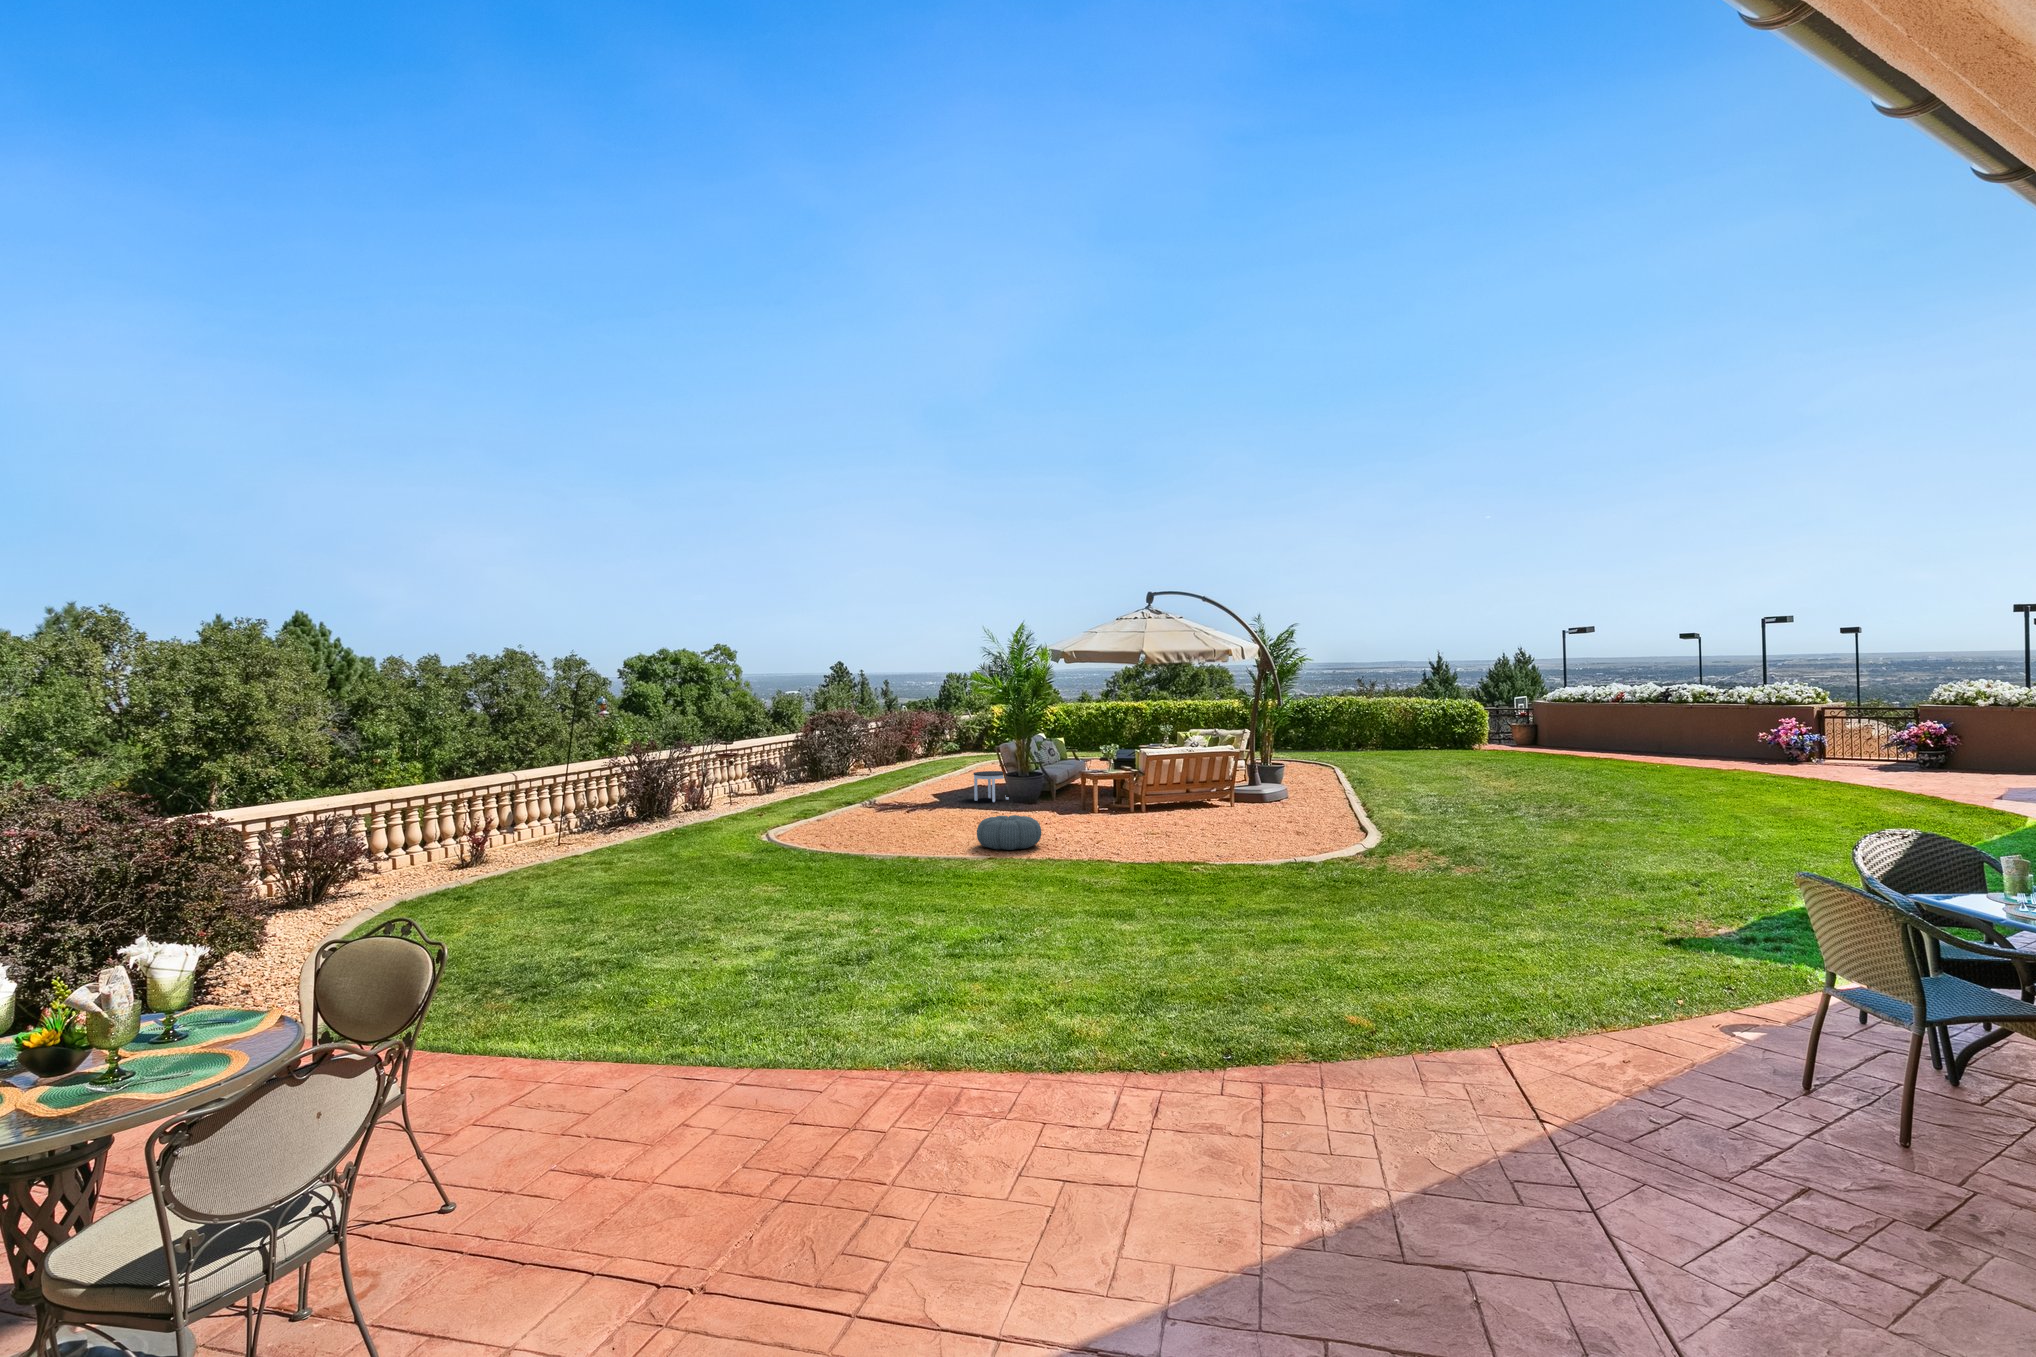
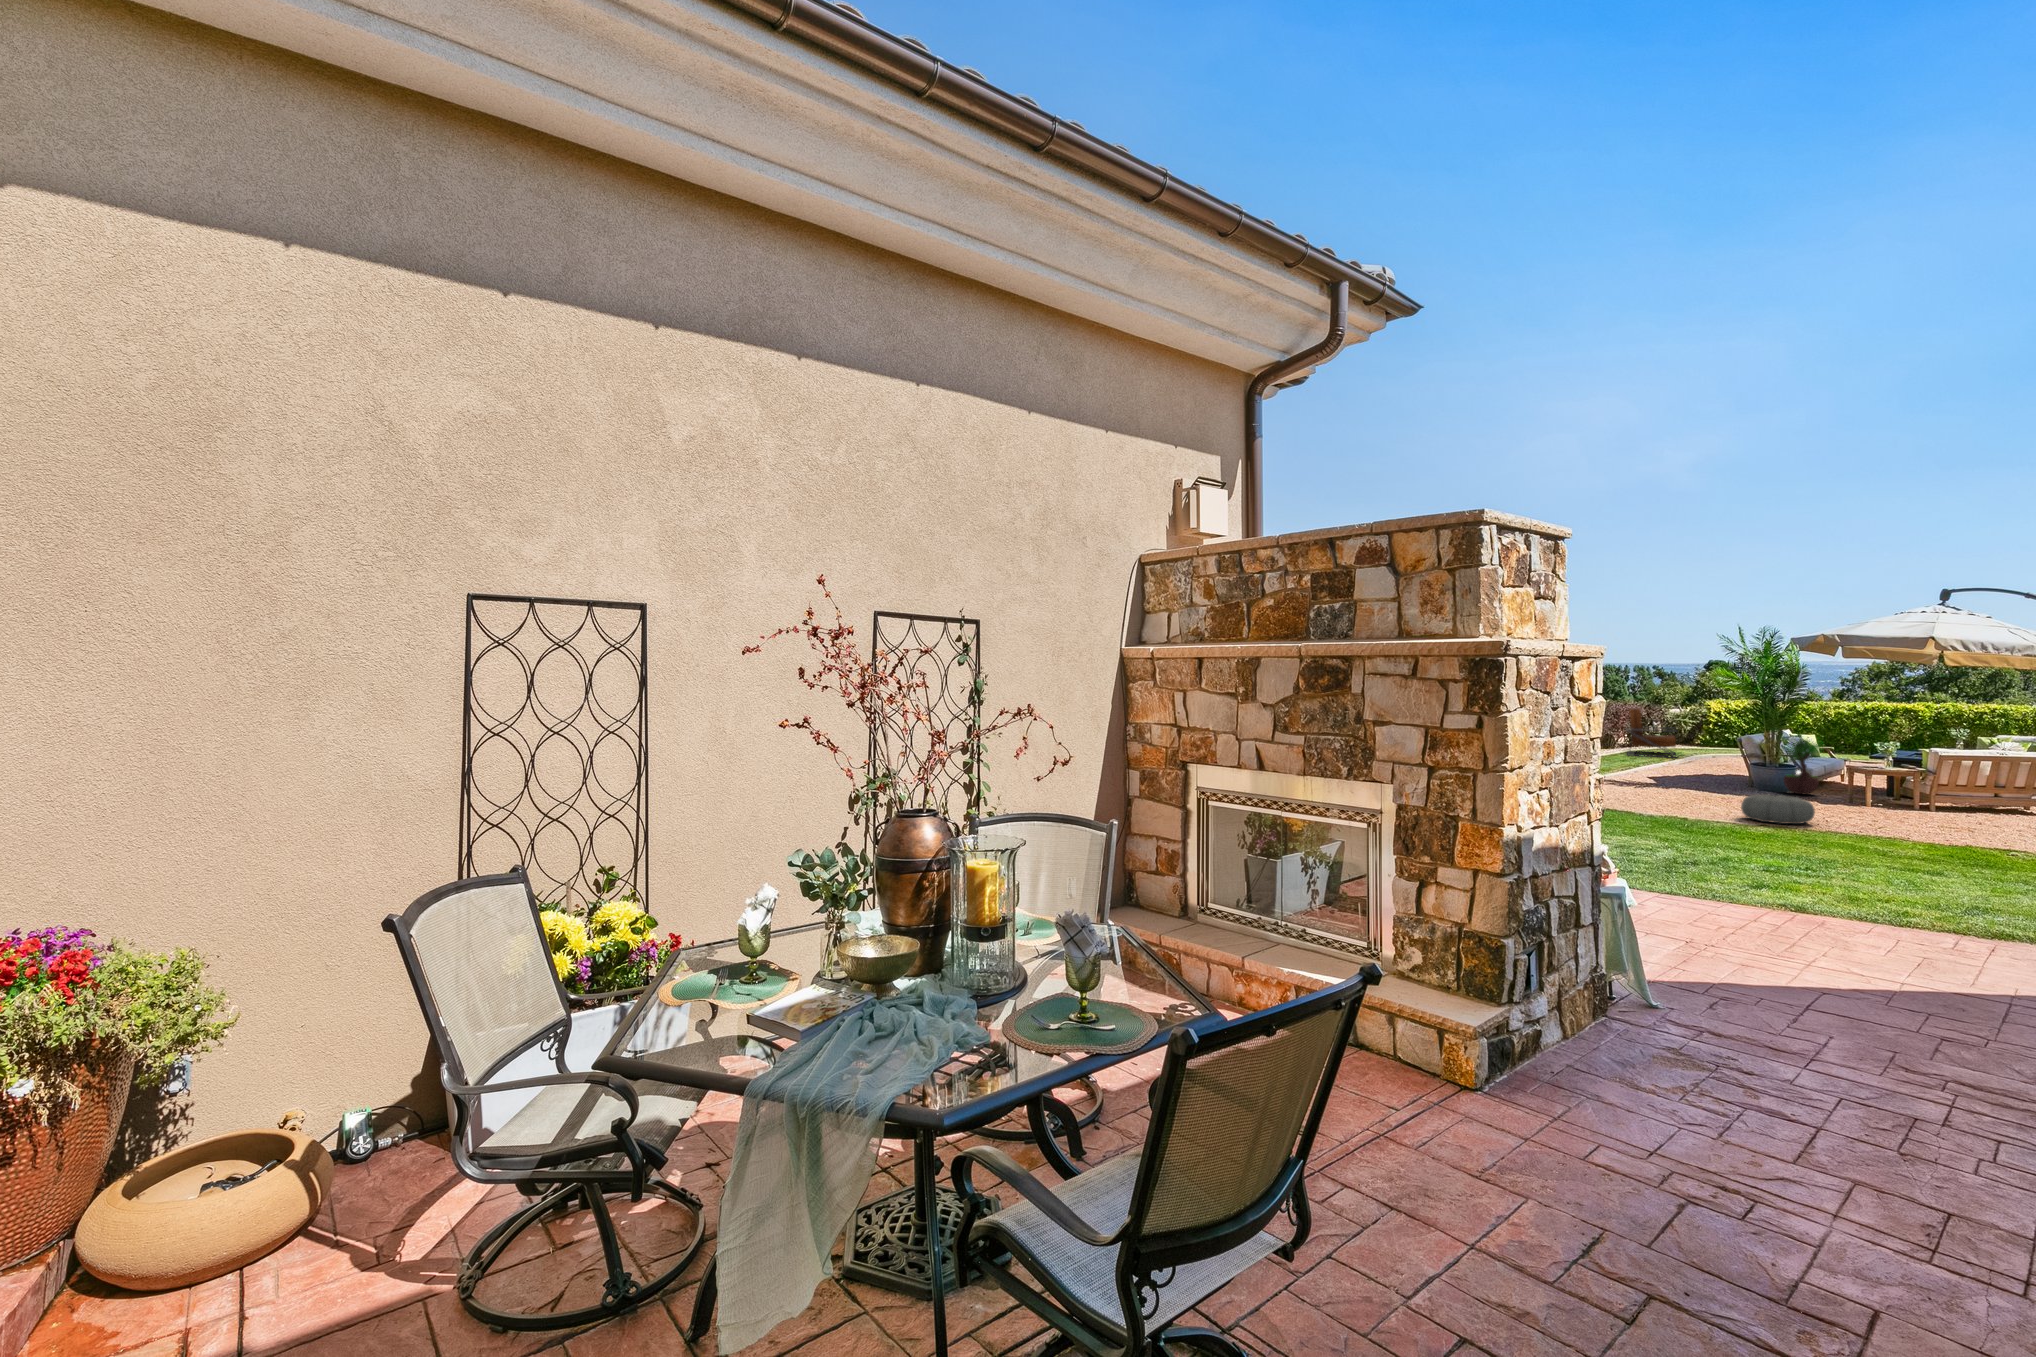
lounge chair: none [921,714,969,767] -> present [1626,707,1676,758]
potted tree: none [1029,739,1067,804] -> present [1783,737,1823,794]
round table: present [973,771,1009,802] -> none [1709,760,1751,789]

